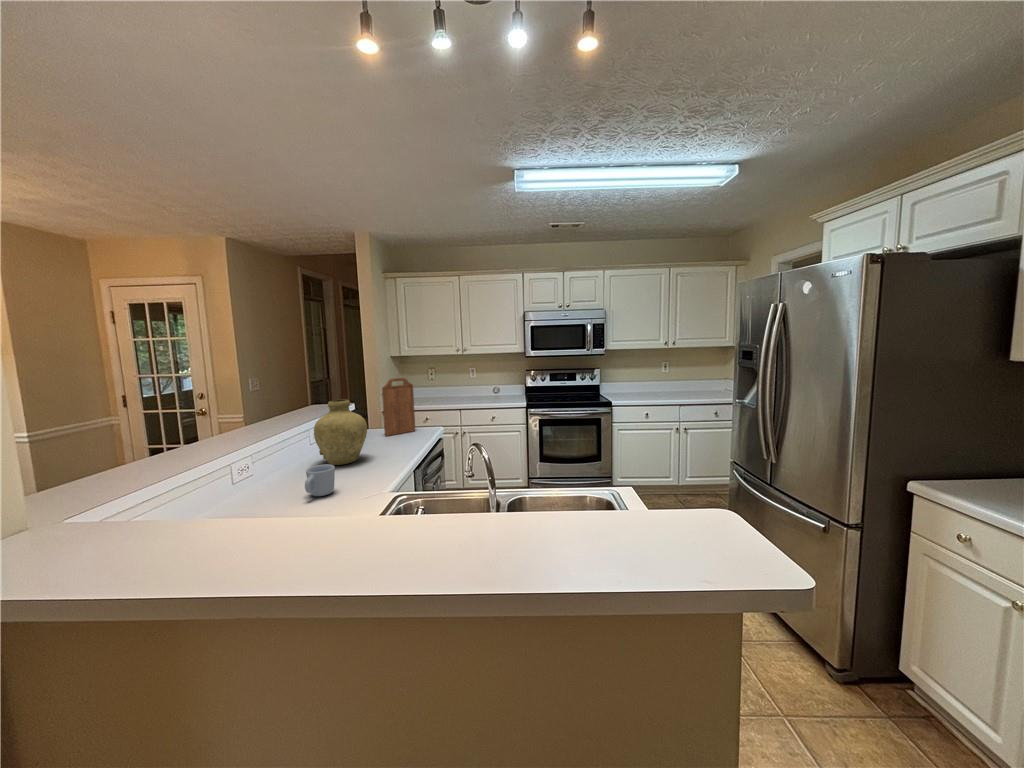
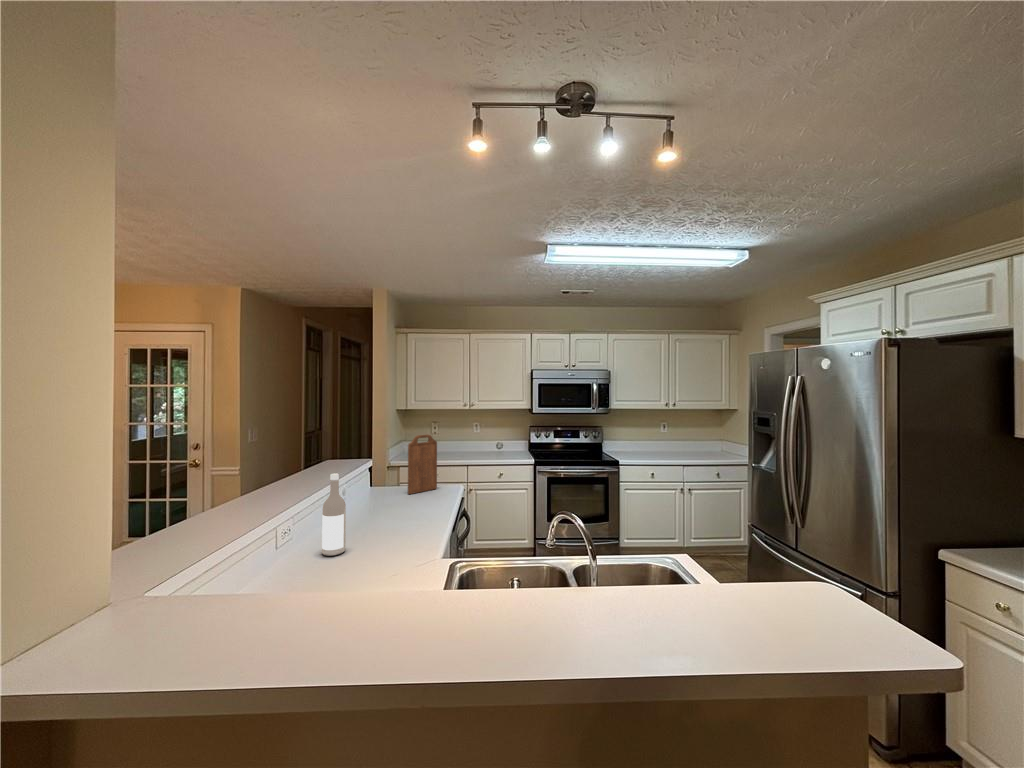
vase: present [314,399,367,465] -> none [352,458,405,528]
wine bottle: none [274,412,301,489] -> present [322,473,346,556]
mug: present [305,464,335,496] -> none [360,529,389,565]

